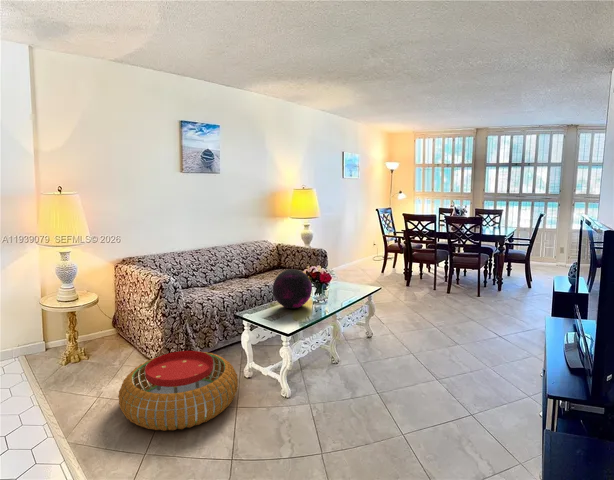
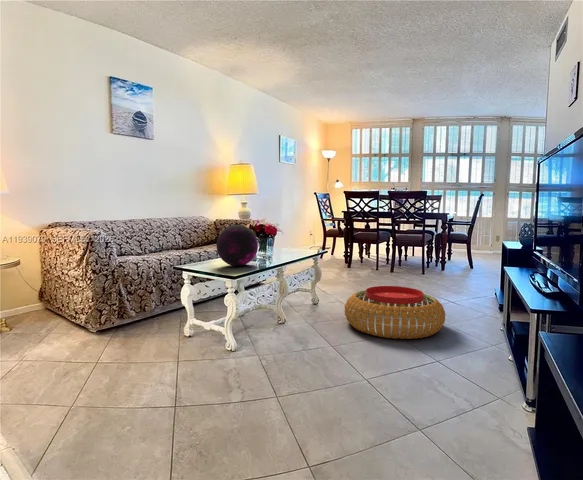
pouf: present [118,351,238,431] -> present [345,286,446,339]

